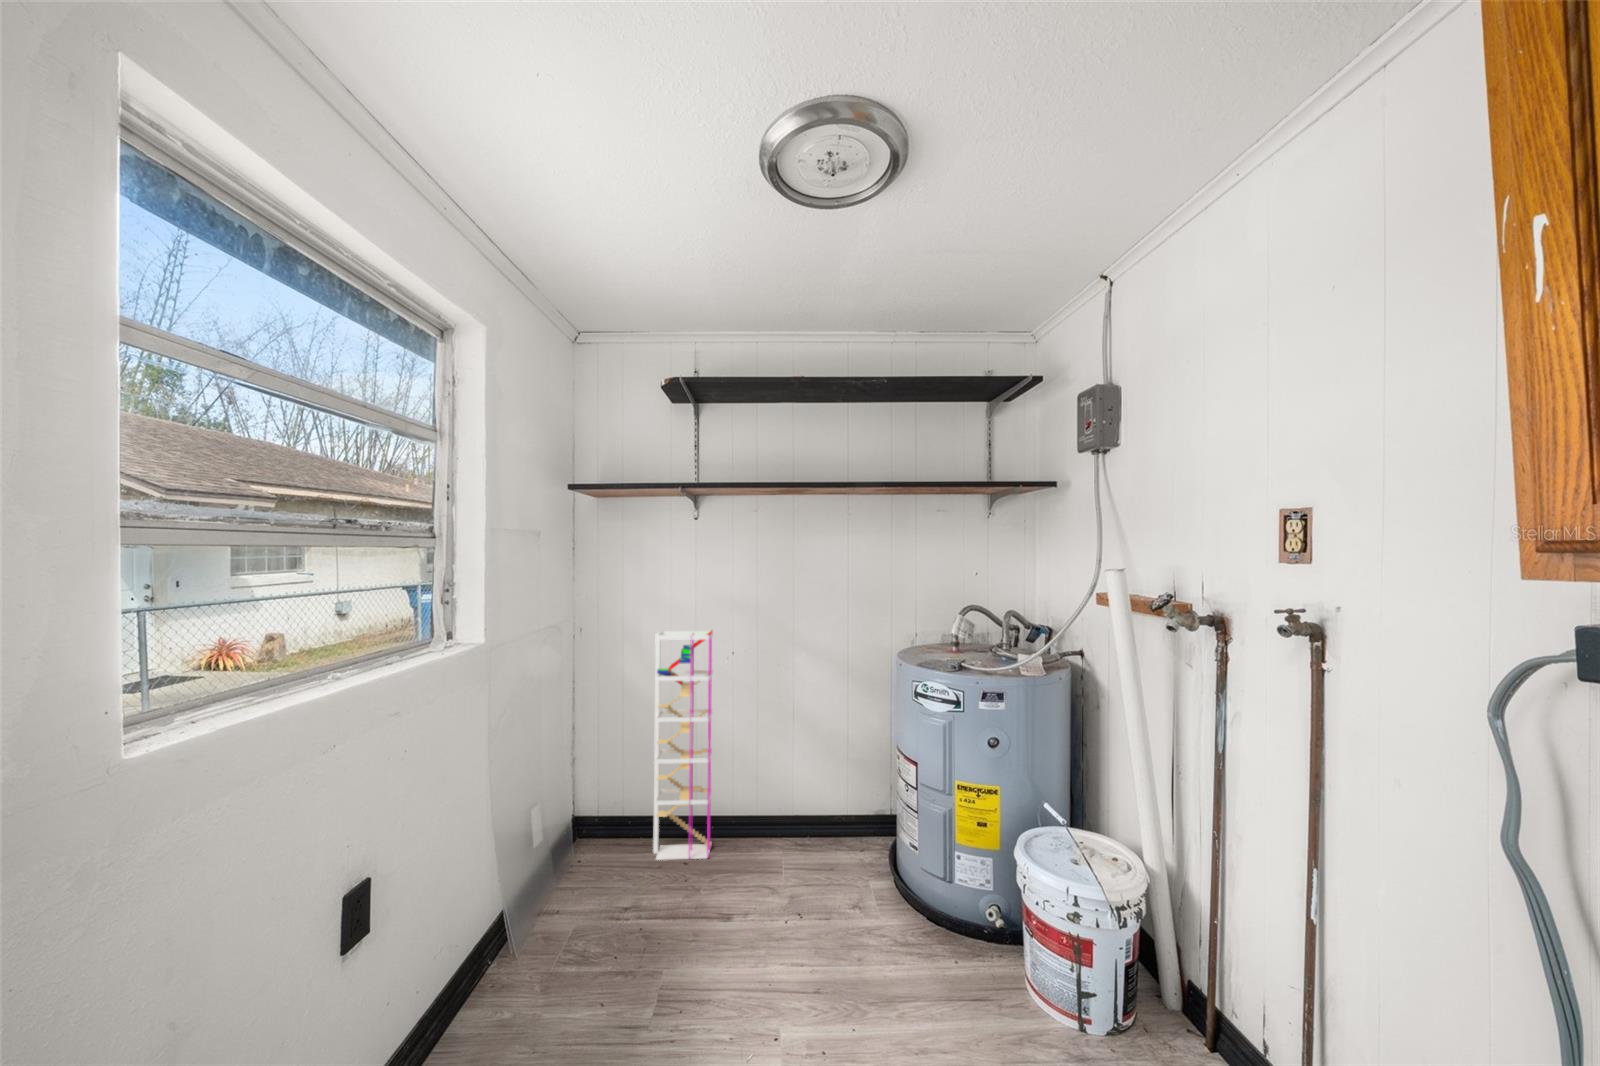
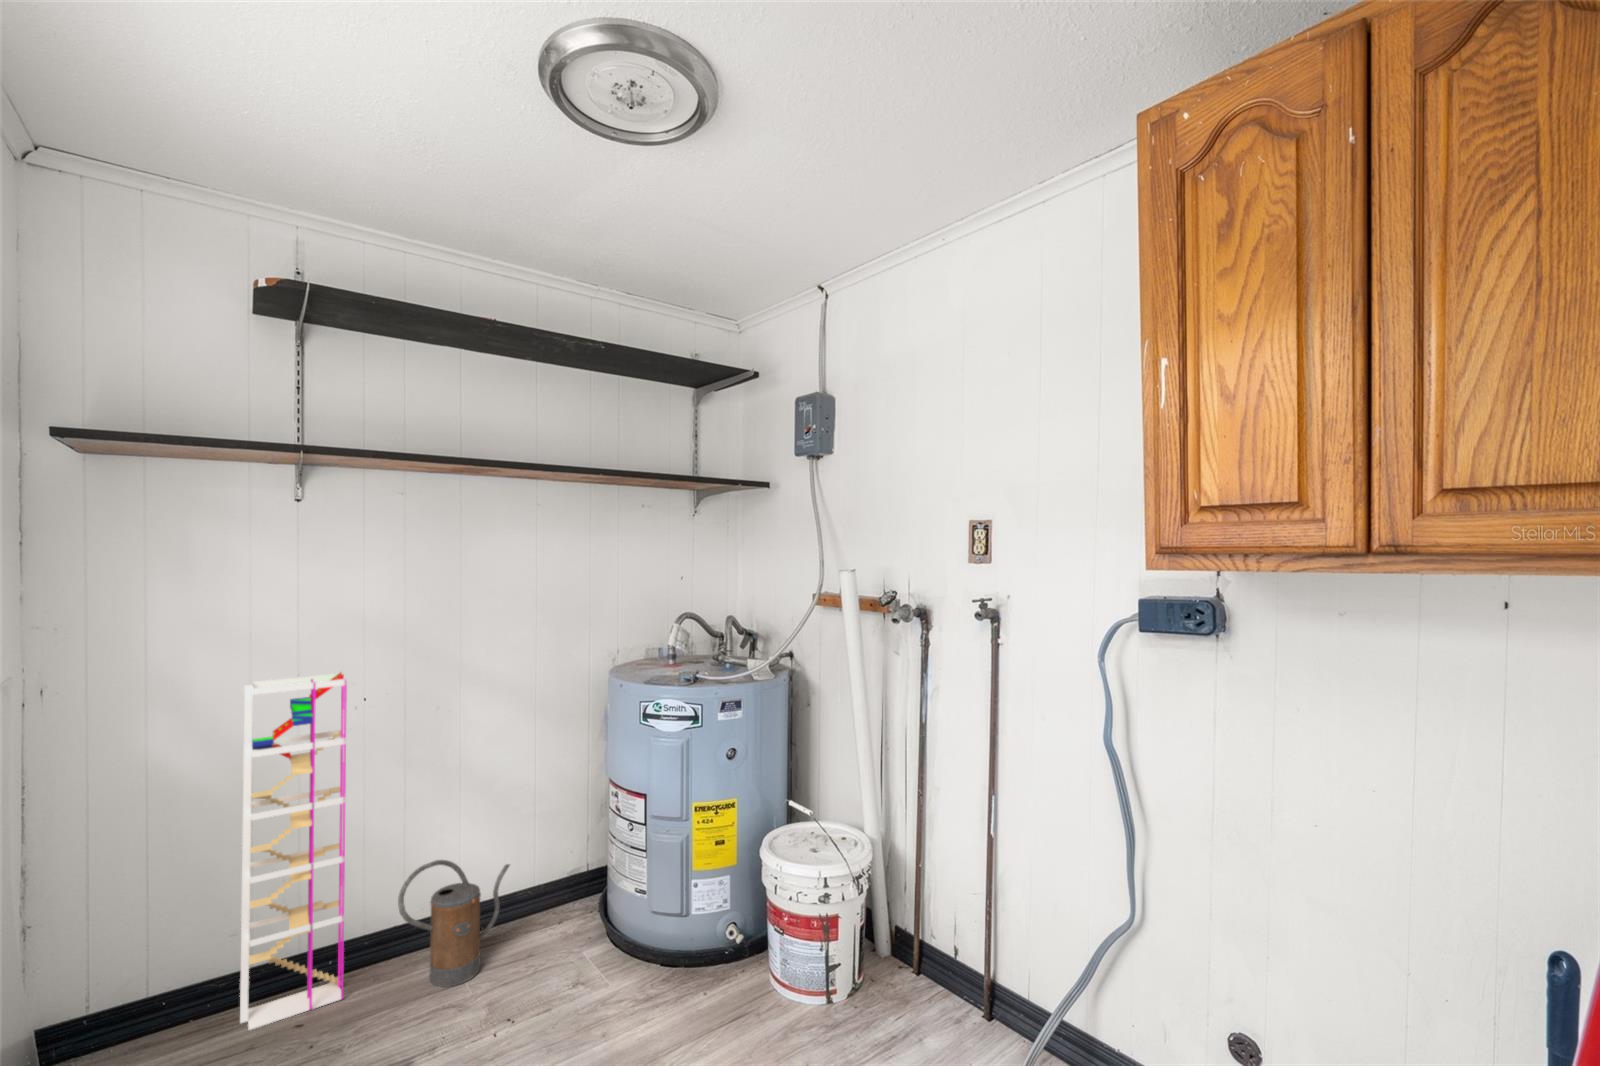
watering can: none [739,777,819,876] -> present [398,860,510,987]

